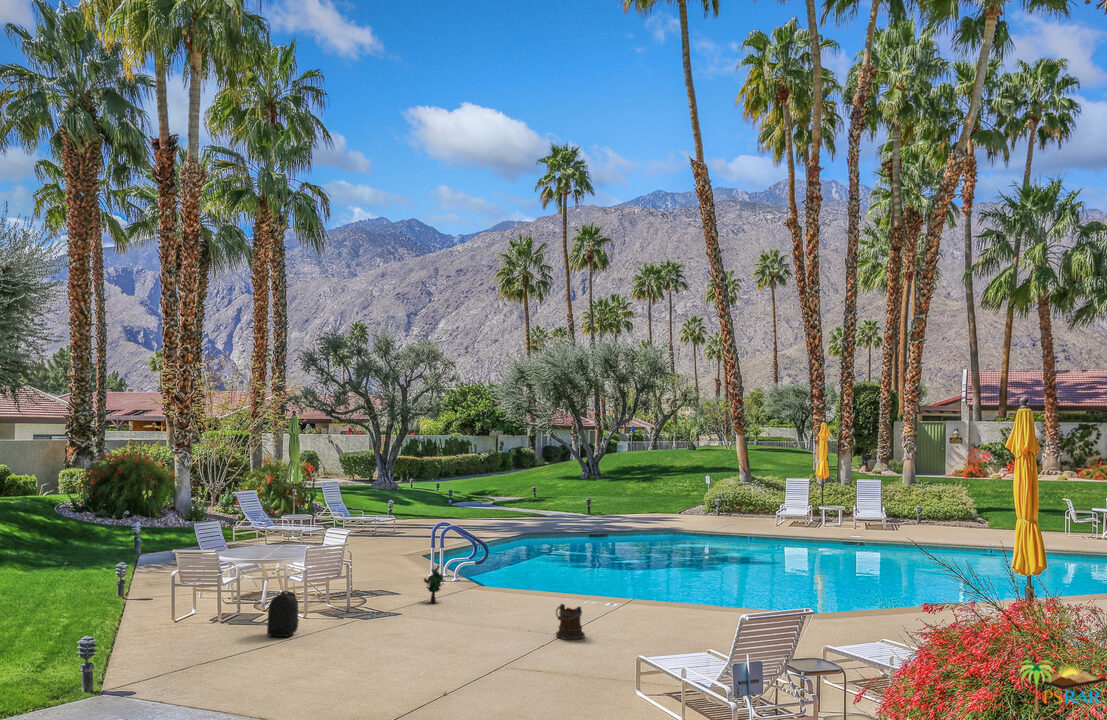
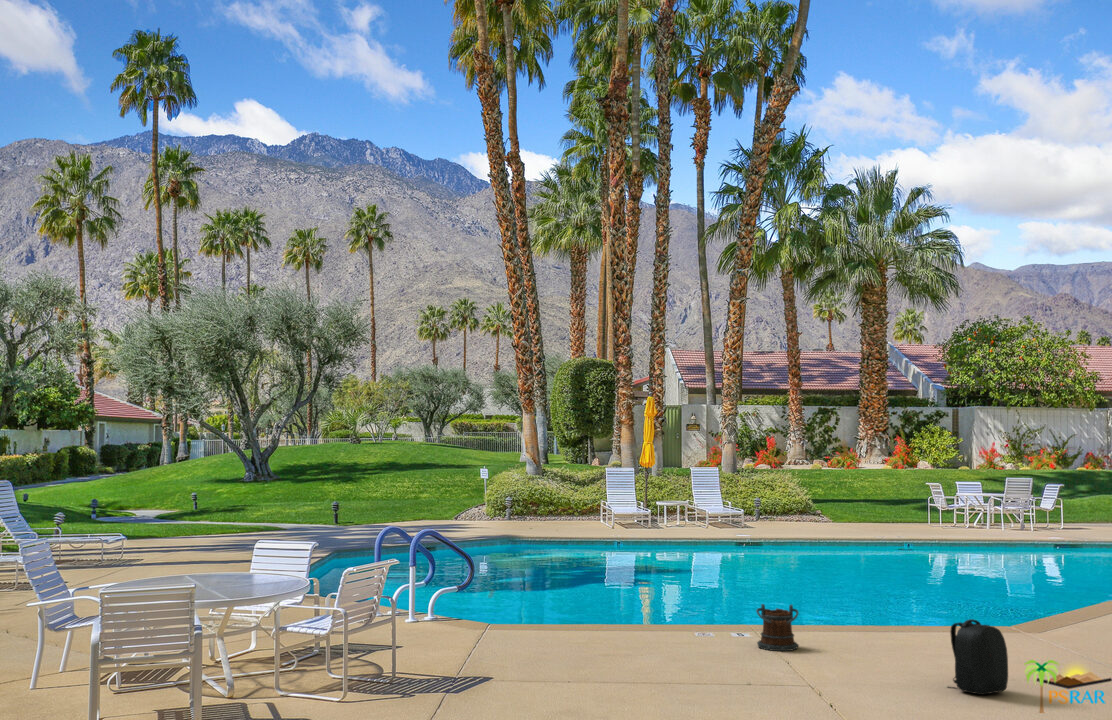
decorative plant: present [424,566,443,604] -> none [475,574,507,633]
backpack: present [267,591,299,636] -> present [950,619,1008,694]

